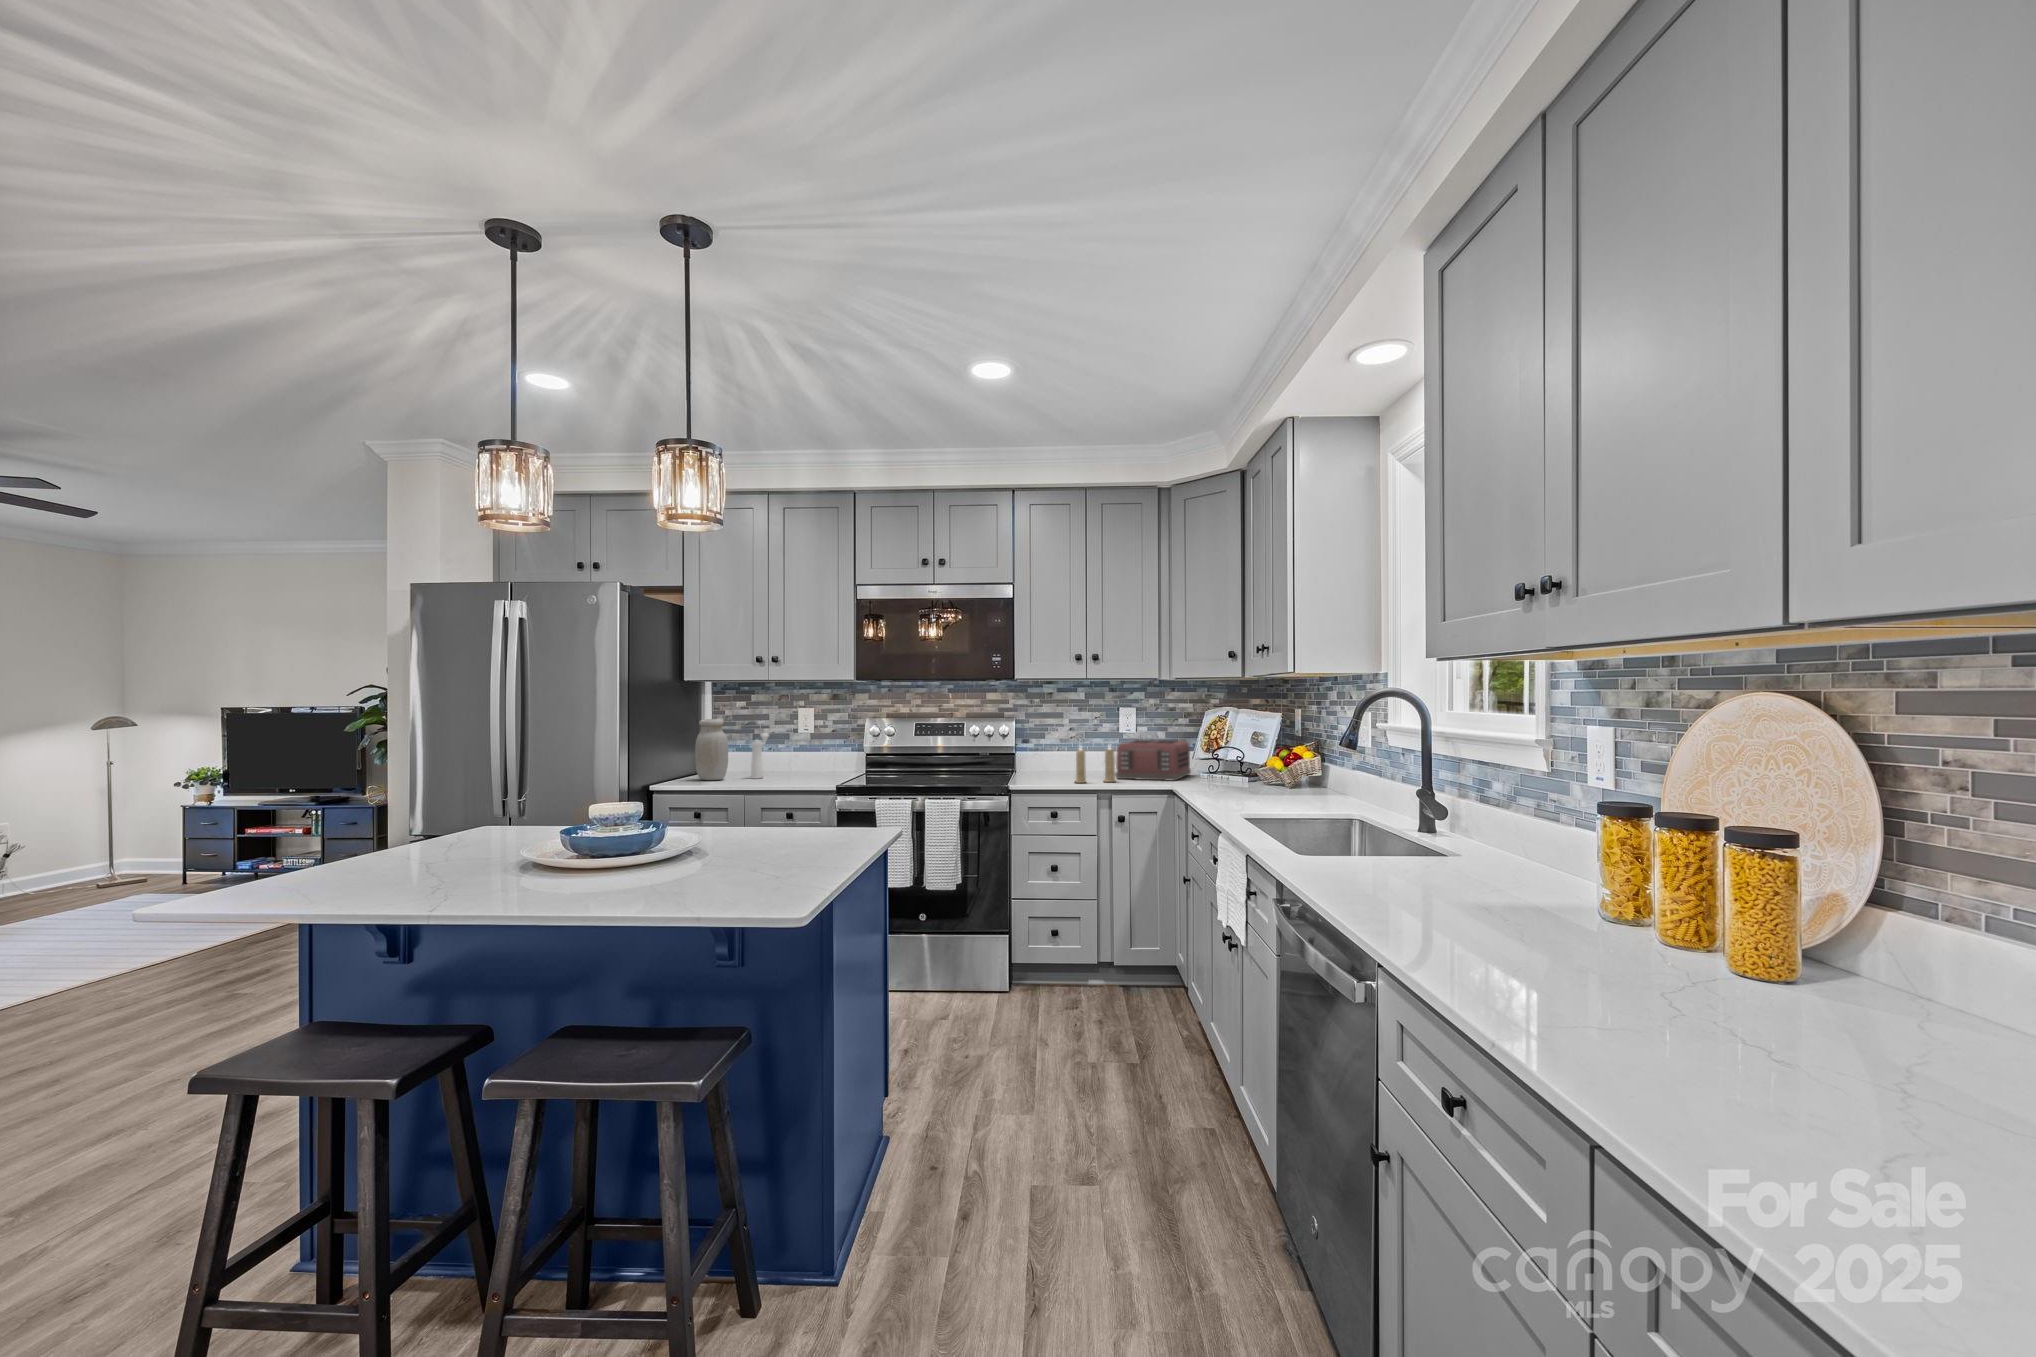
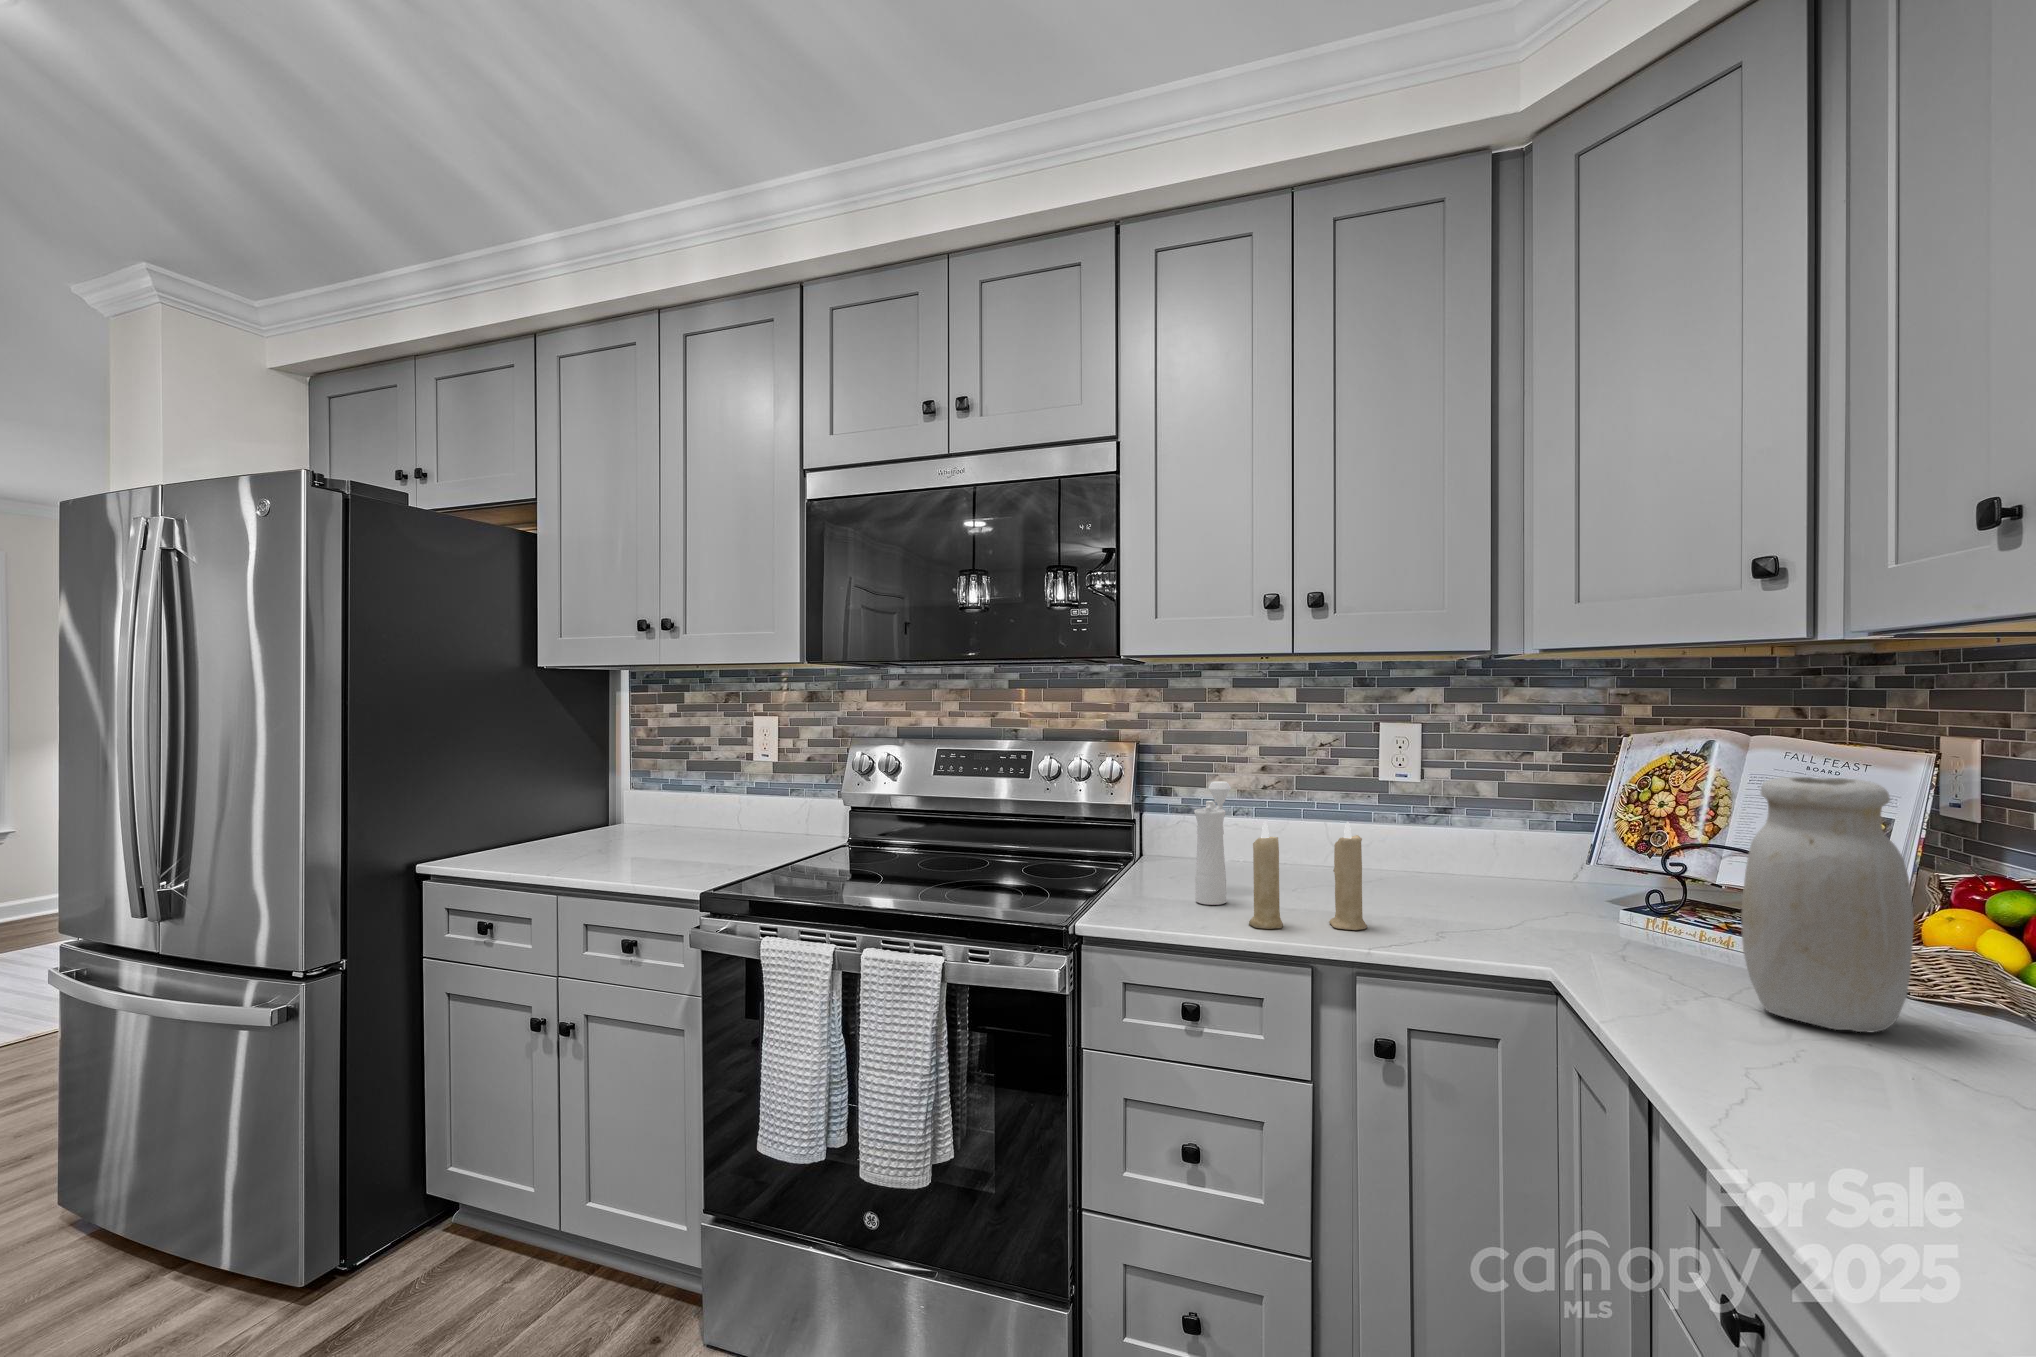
jar: present [695,719,728,780] -> present [1741,777,1914,1032]
pepper mill: present [751,733,769,779] -> present [1194,781,1231,905]
toaster: present [1115,740,1191,780] -> none [1367,802,1577,933]

